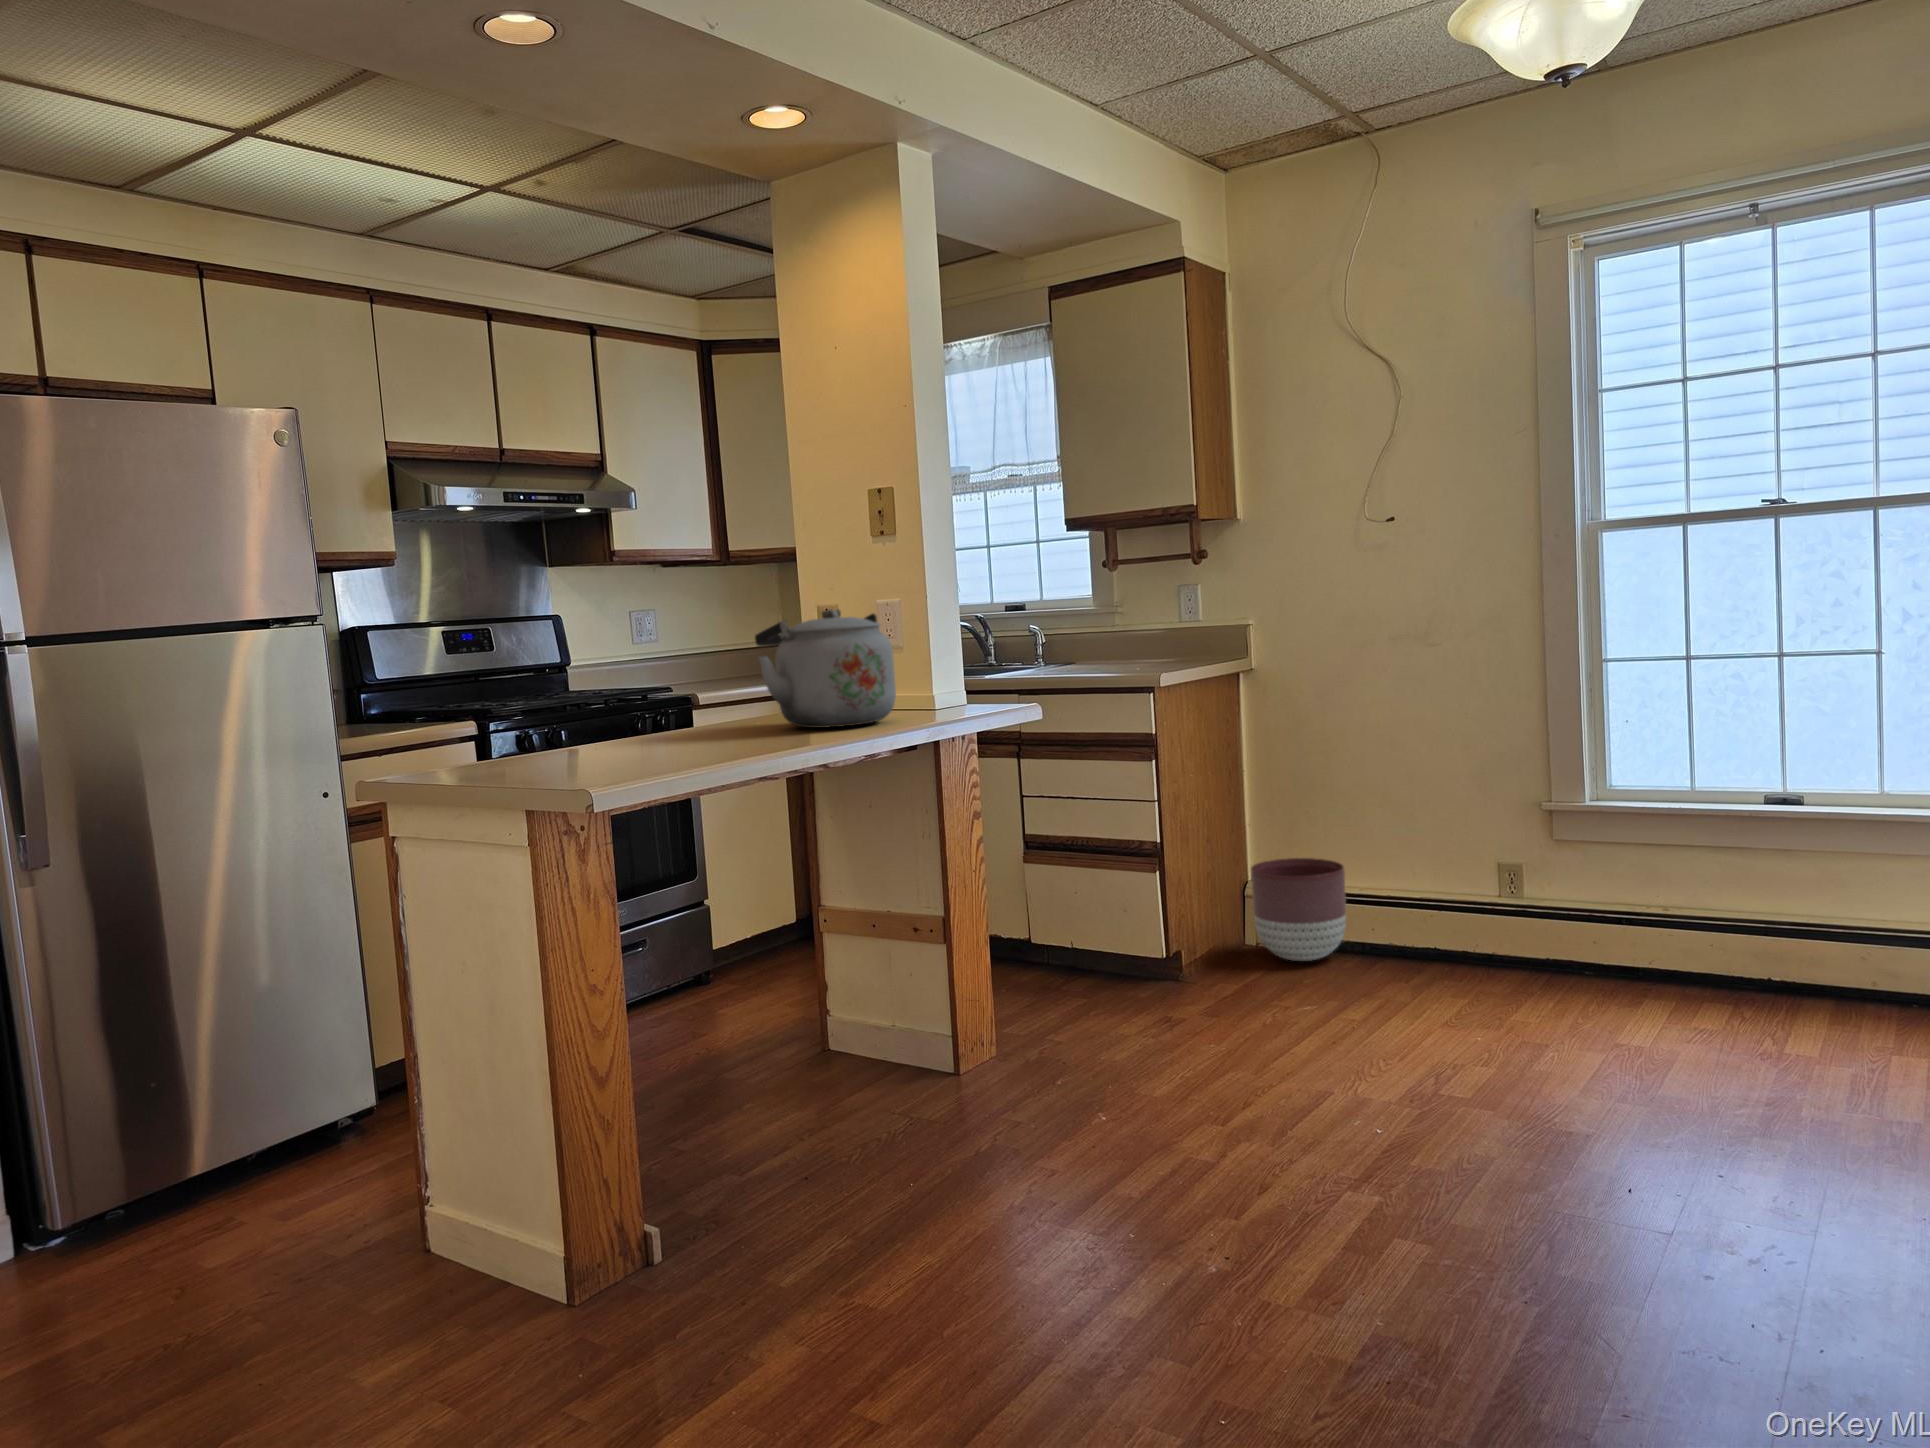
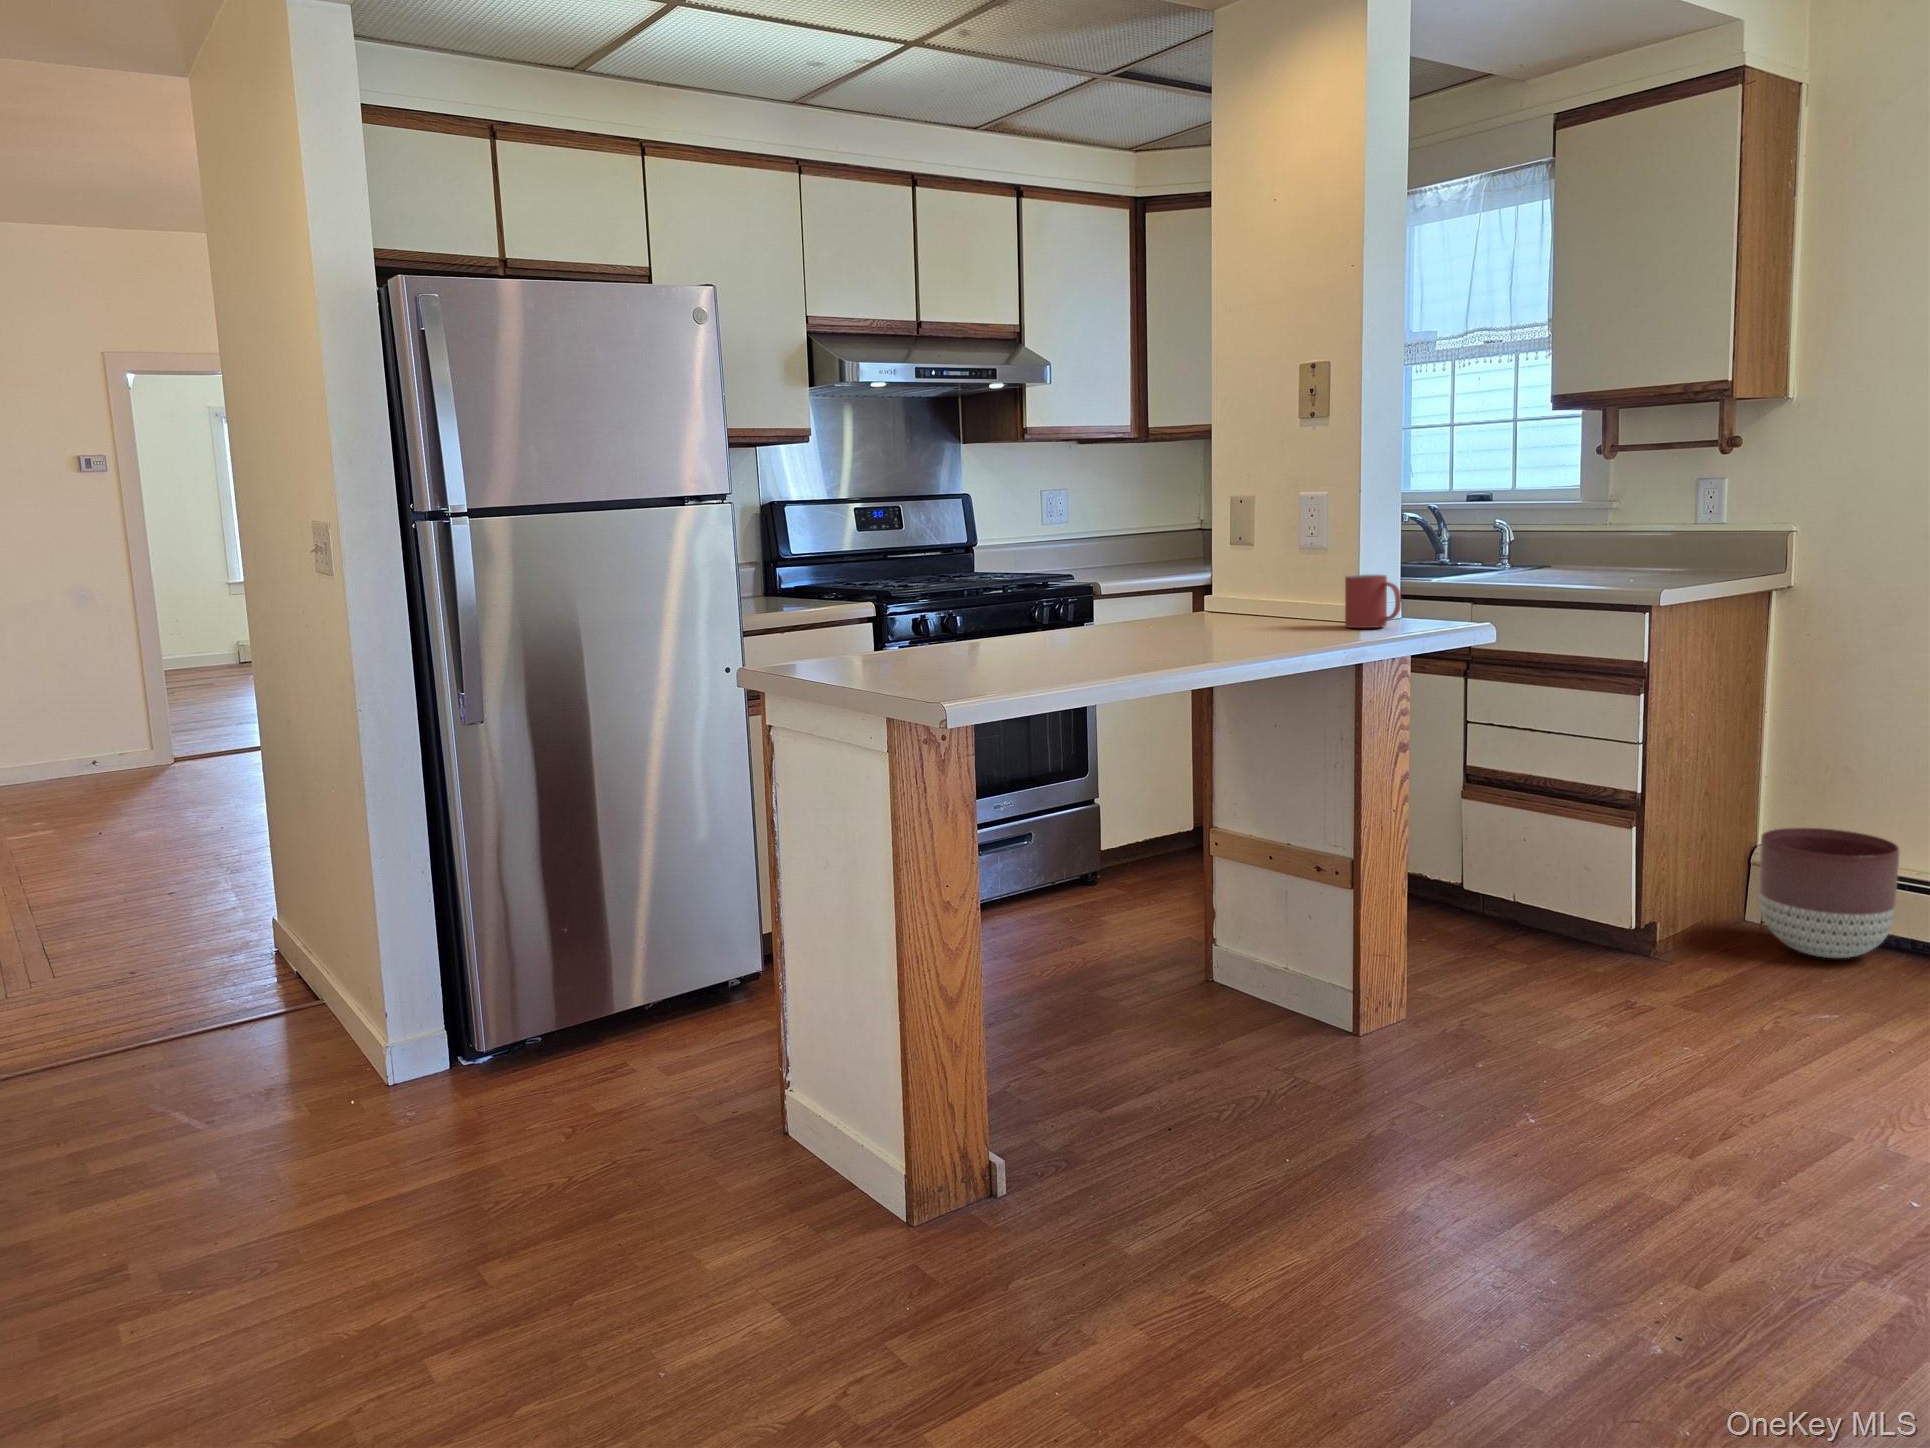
kettle: present [755,609,896,728] -> none [1154,504,1313,639]
mug: none [919,666,967,712] -> present [1345,575,1401,628]

